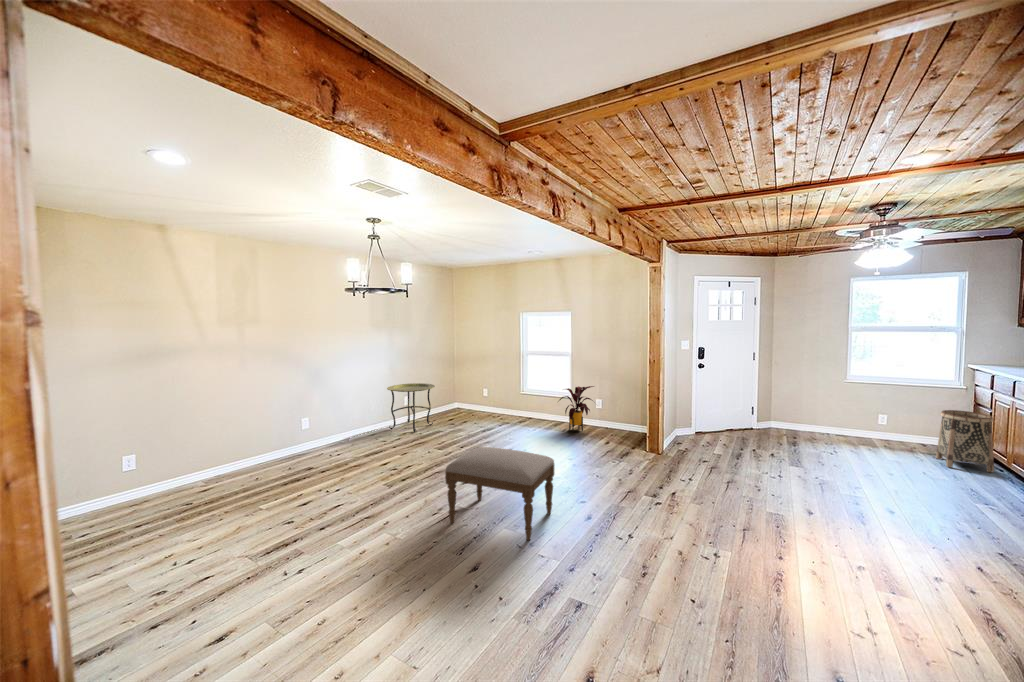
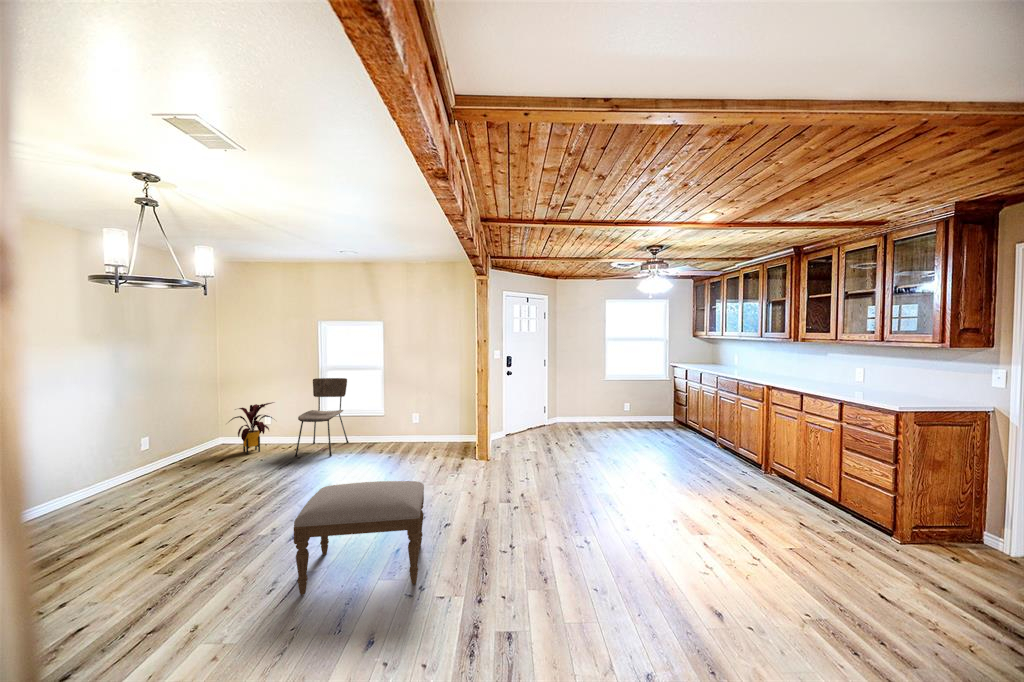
dining chair: none [496,360,542,428] -> present [295,378,349,457]
side table: present [387,383,435,432] -> none [118,417,203,488]
house plant: present [560,386,594,431] -> present [229,402,273,454]
basket: present [936,410,994,472] -> none [661,396,693,436]

